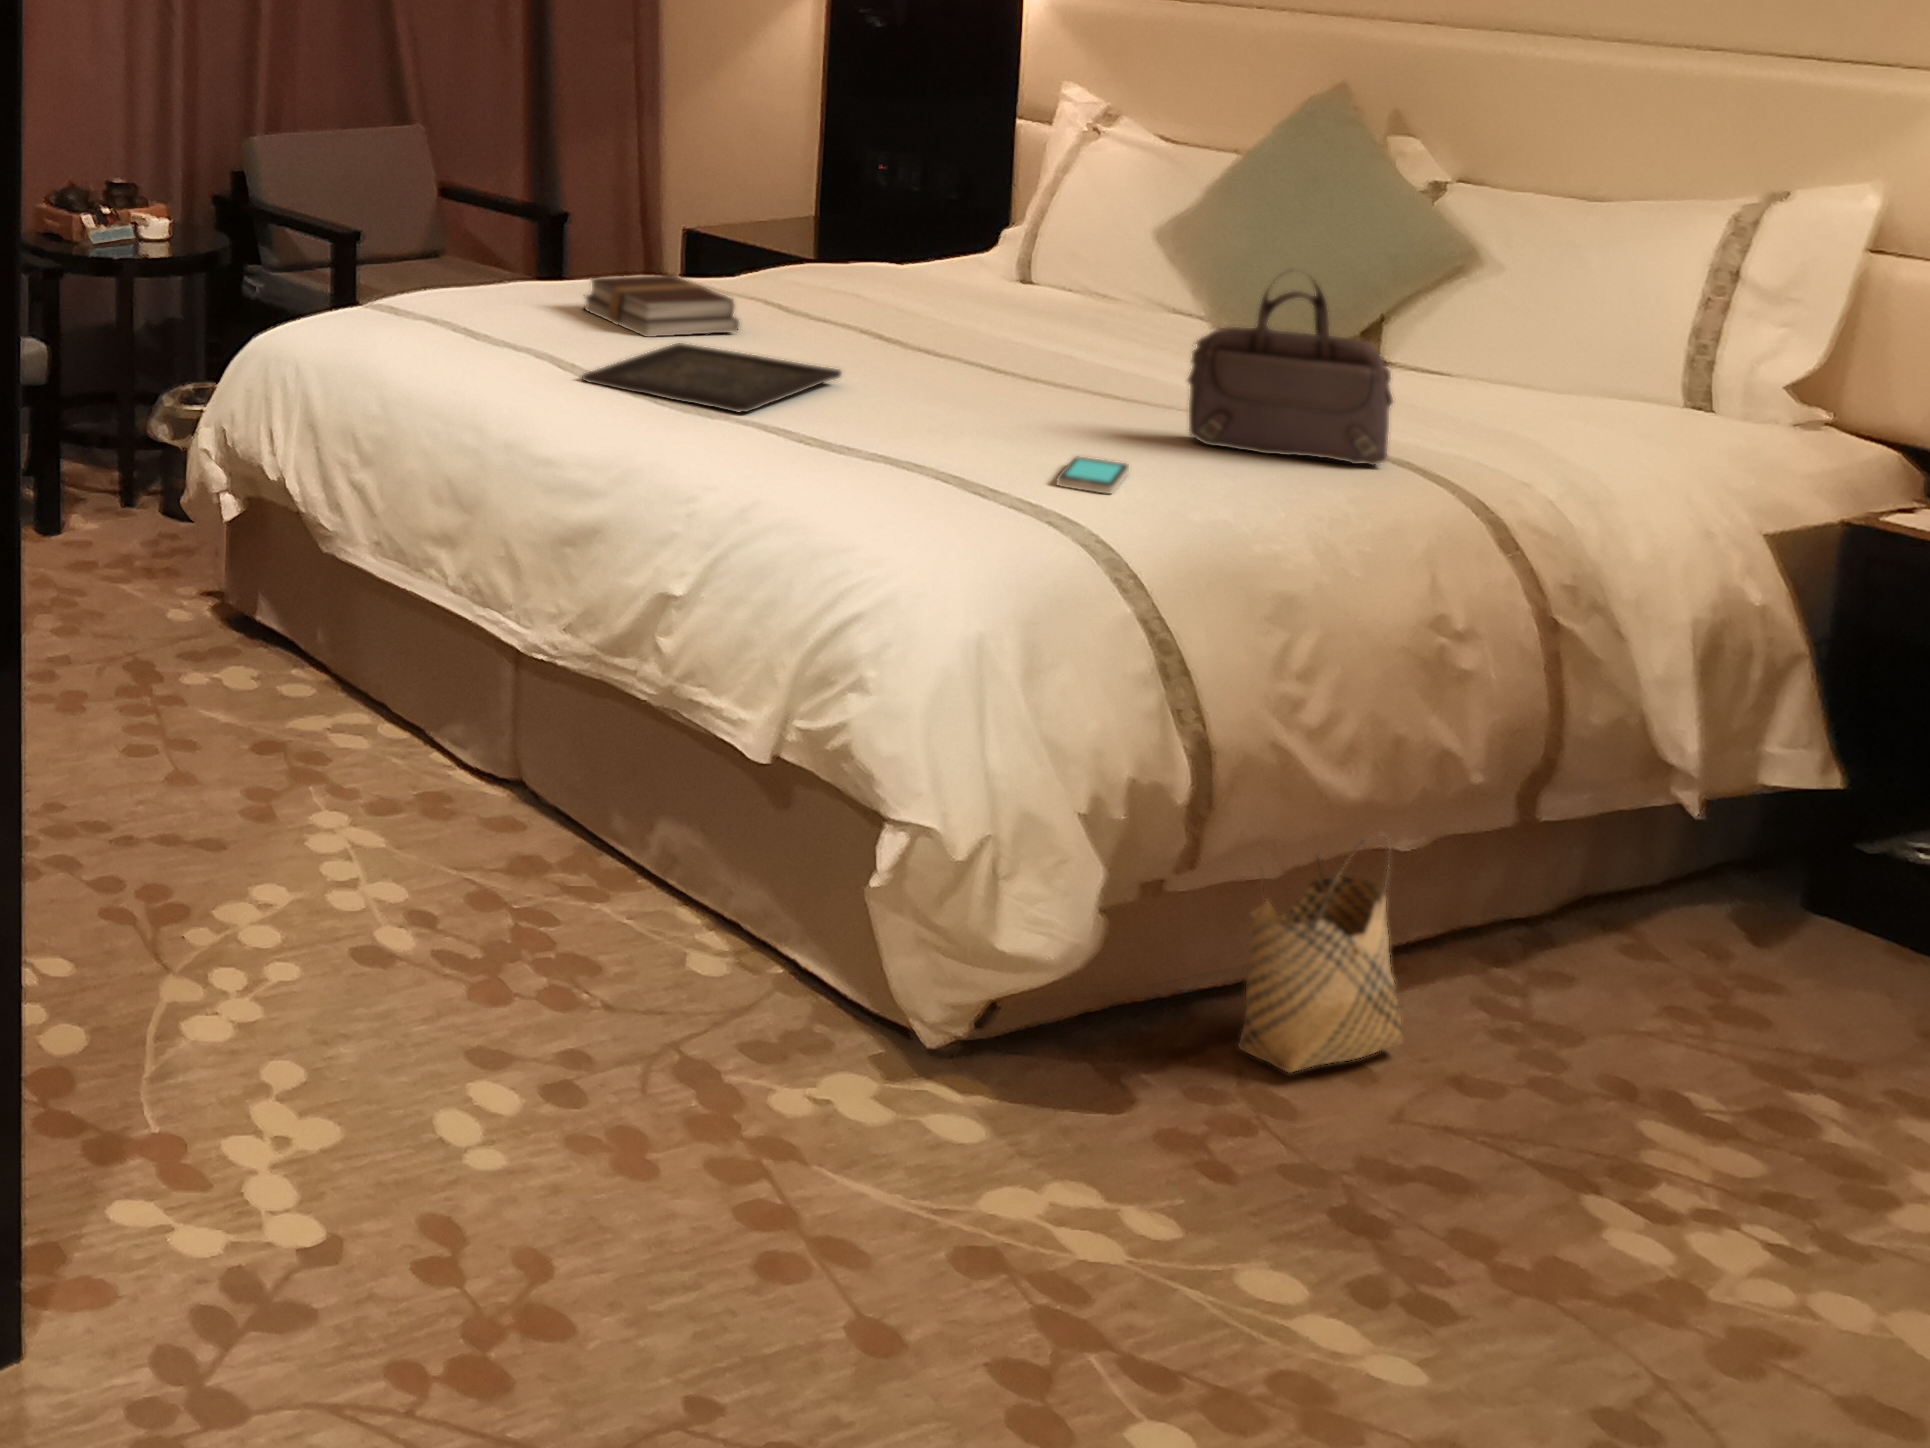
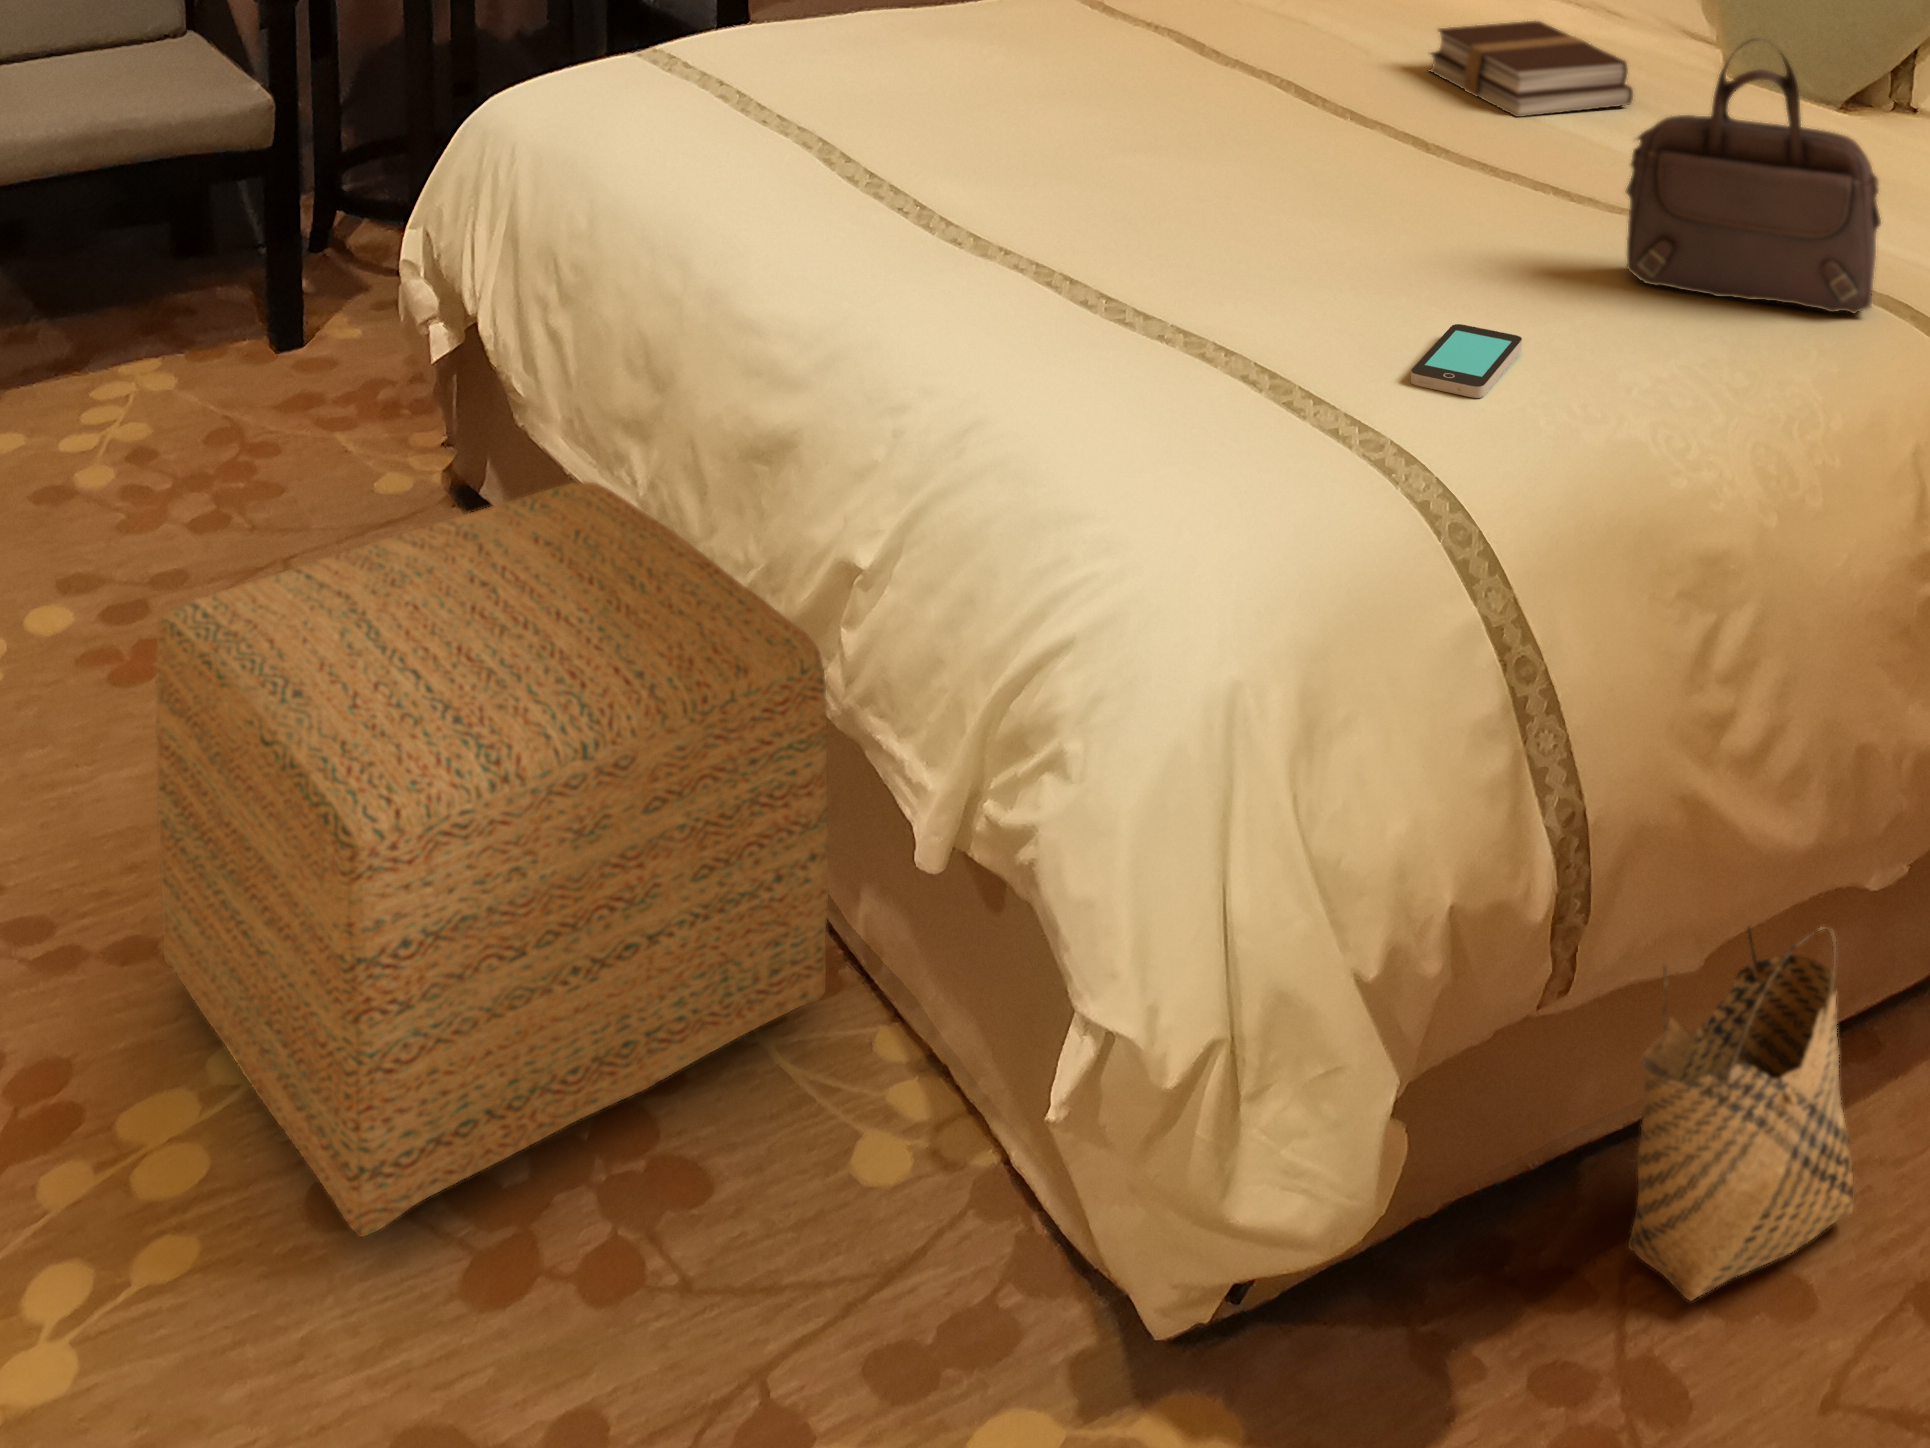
book: present [584,274,739,337] -> present [1430,21,1633,117]
tray: present [583,343,841,412] -> none [831,123,1201,252]
ottoman: none [195,564,642,964] -> present [156,482,829,1237]

